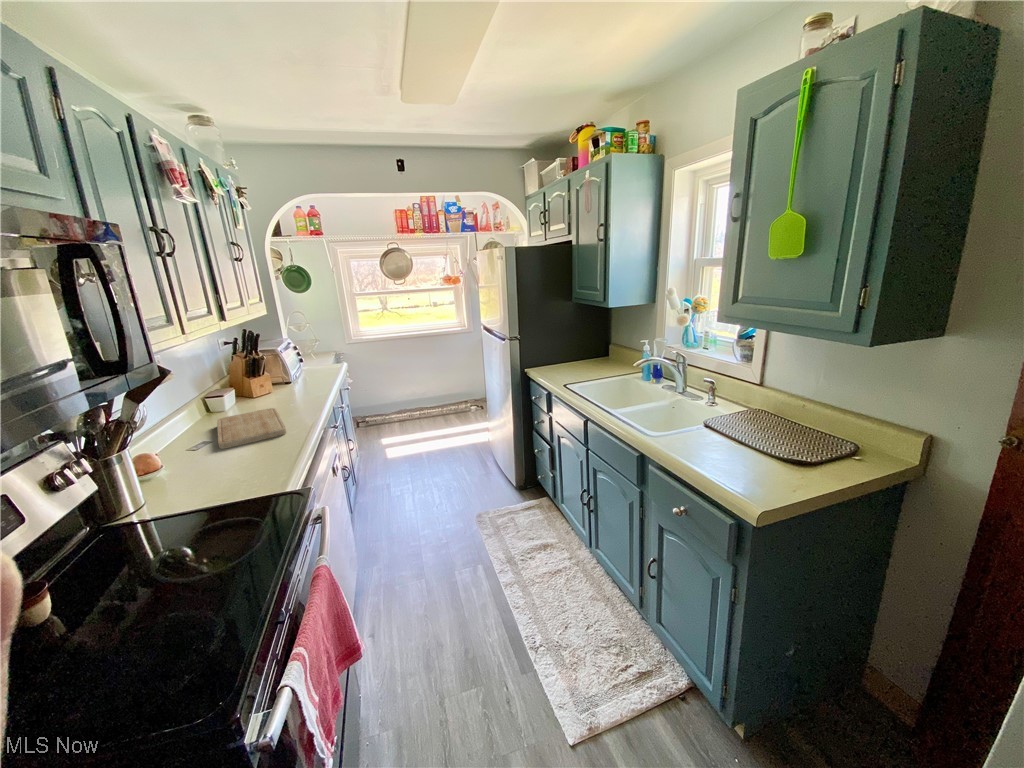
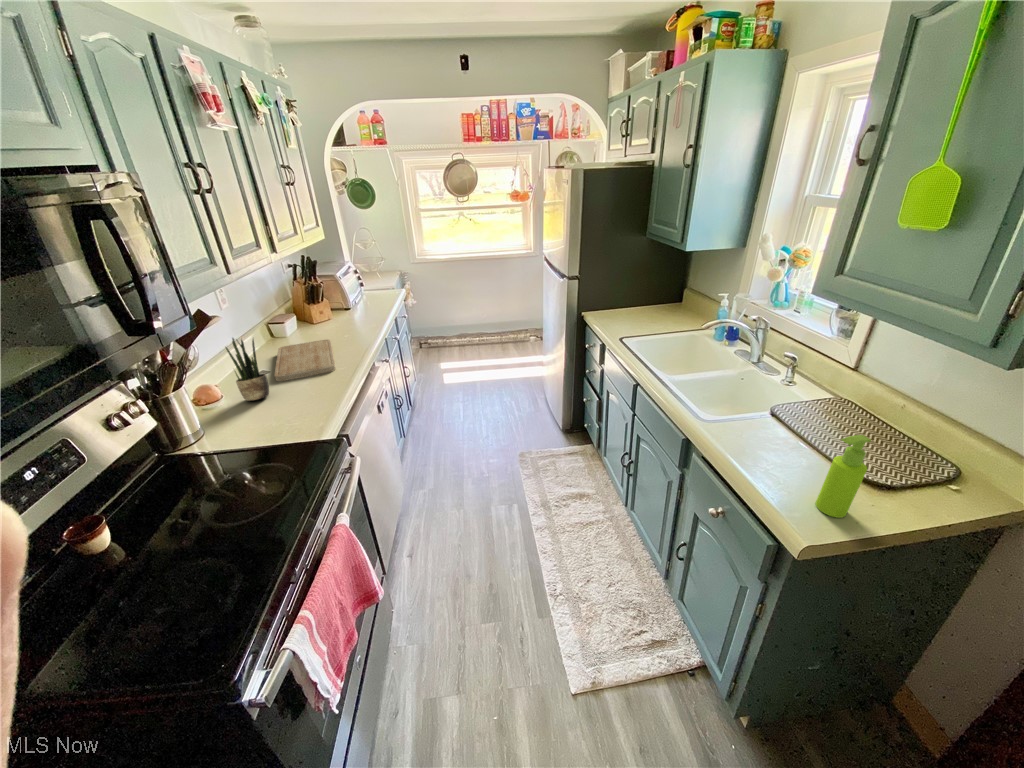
potted plant: none [169,399,215,467] -> present [226,338,269,401]
soap dispenser: none [757,414,788,489] -> present [816,435,871,518]

